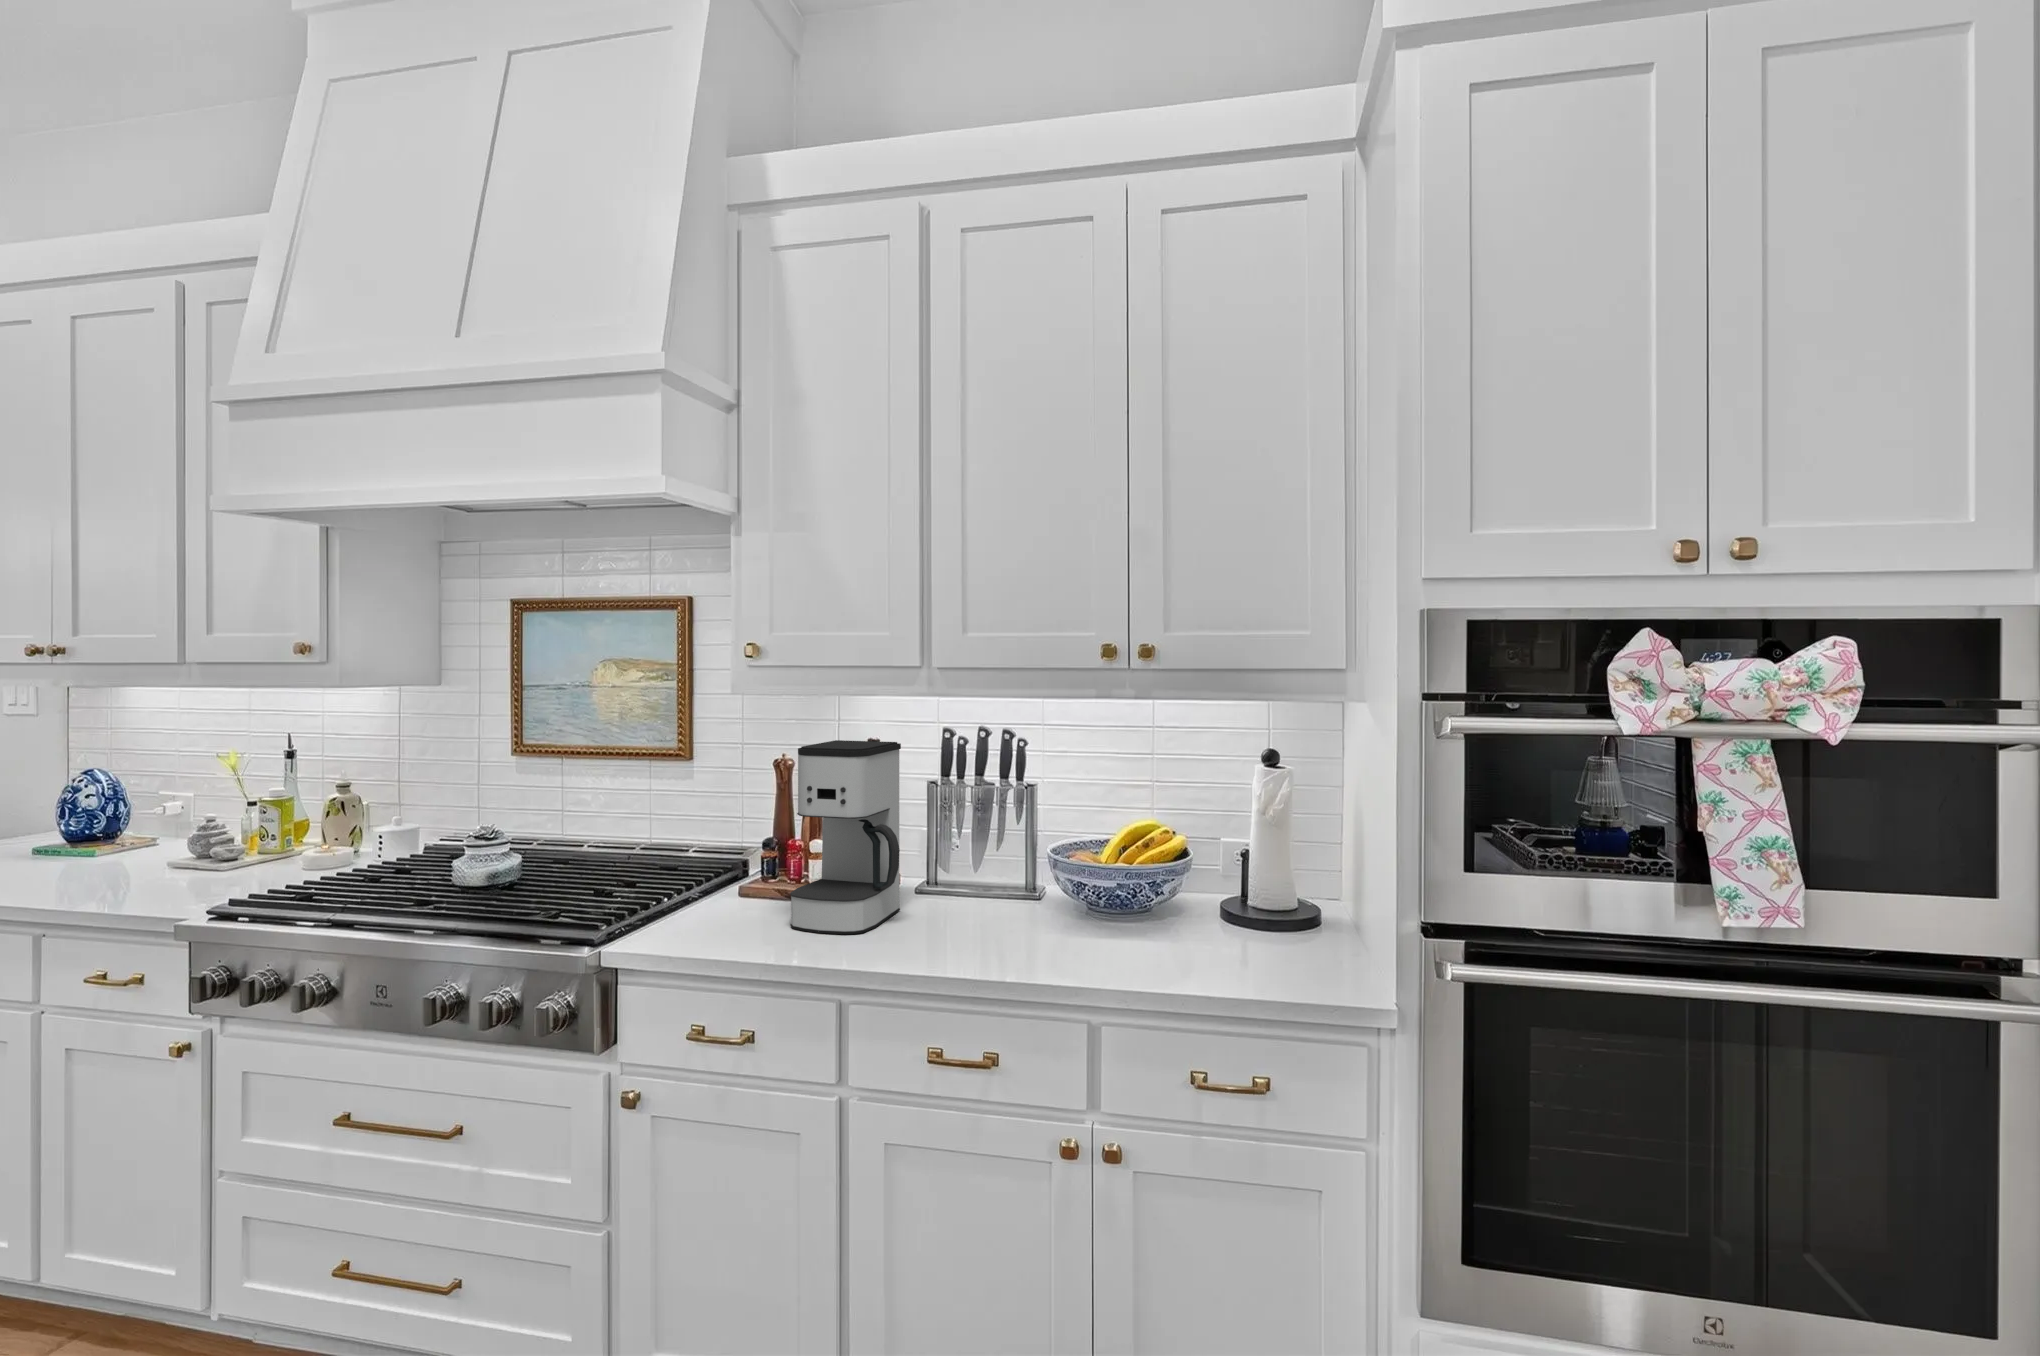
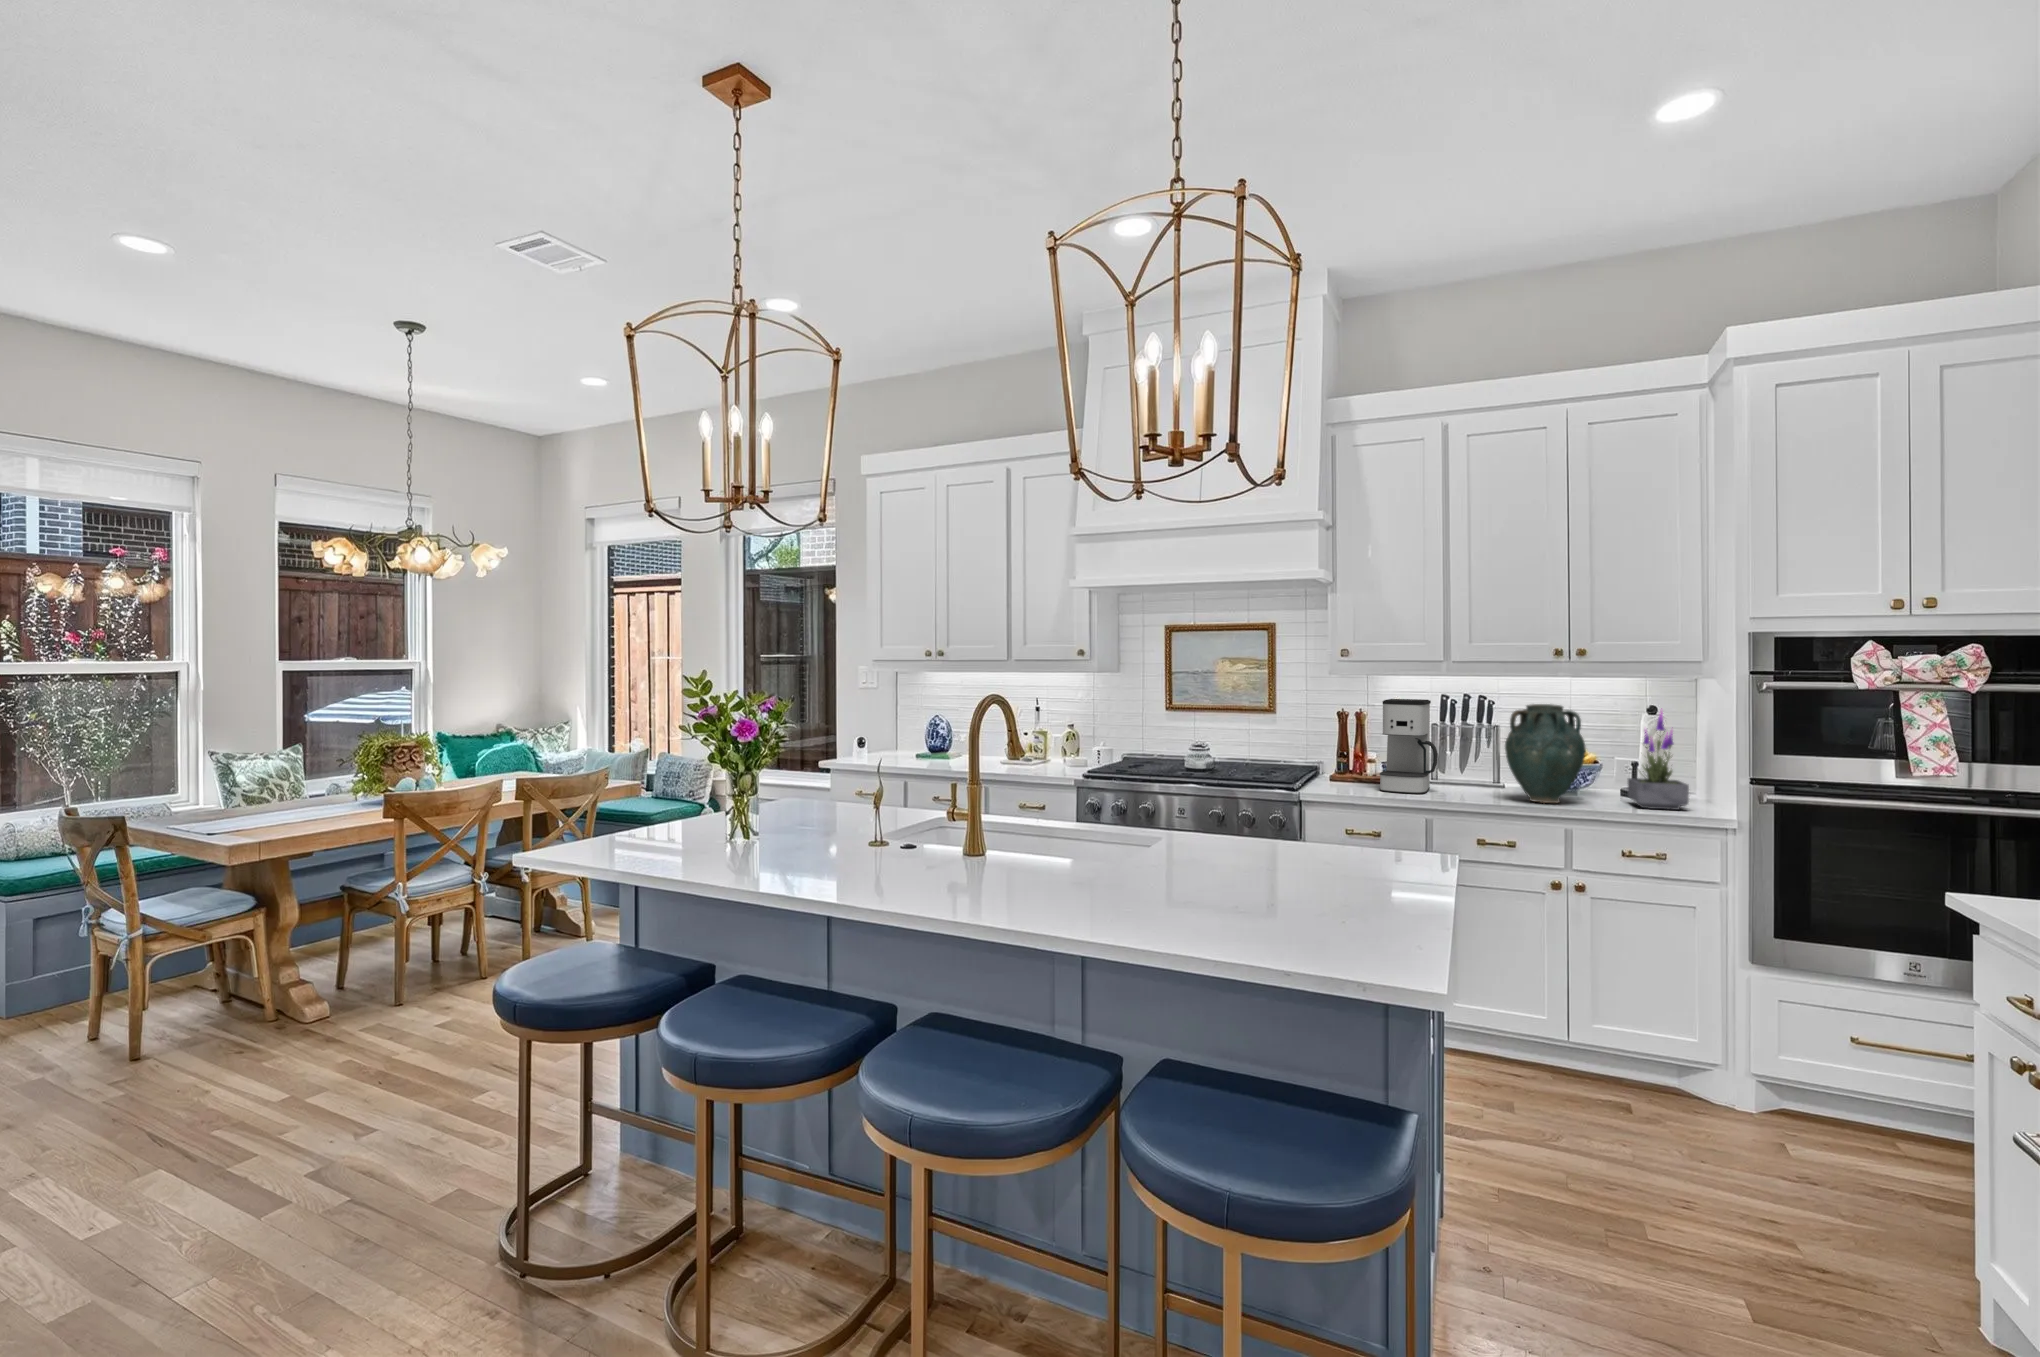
vase: none [1002,753,1143,954] -> present [1505,704,1586,803]
potted plant: none [1222,759,1319,961] -> present [1628,708,1689,810]

